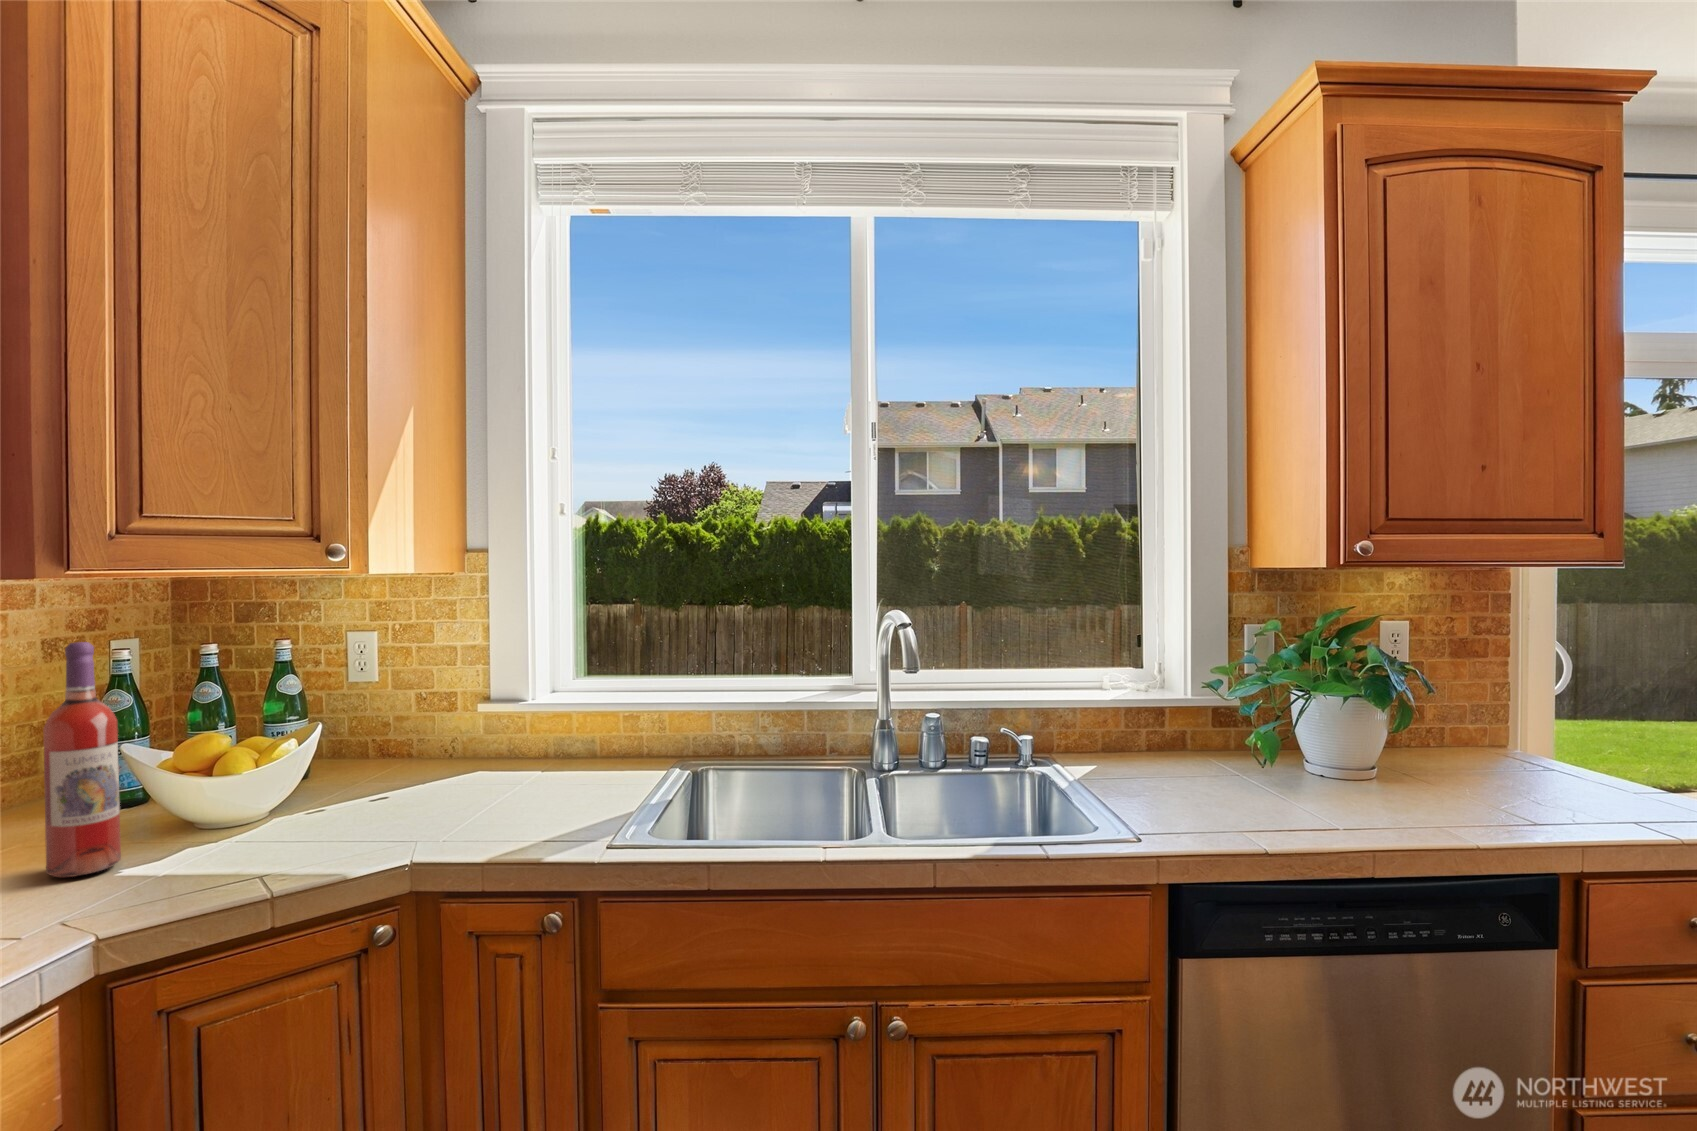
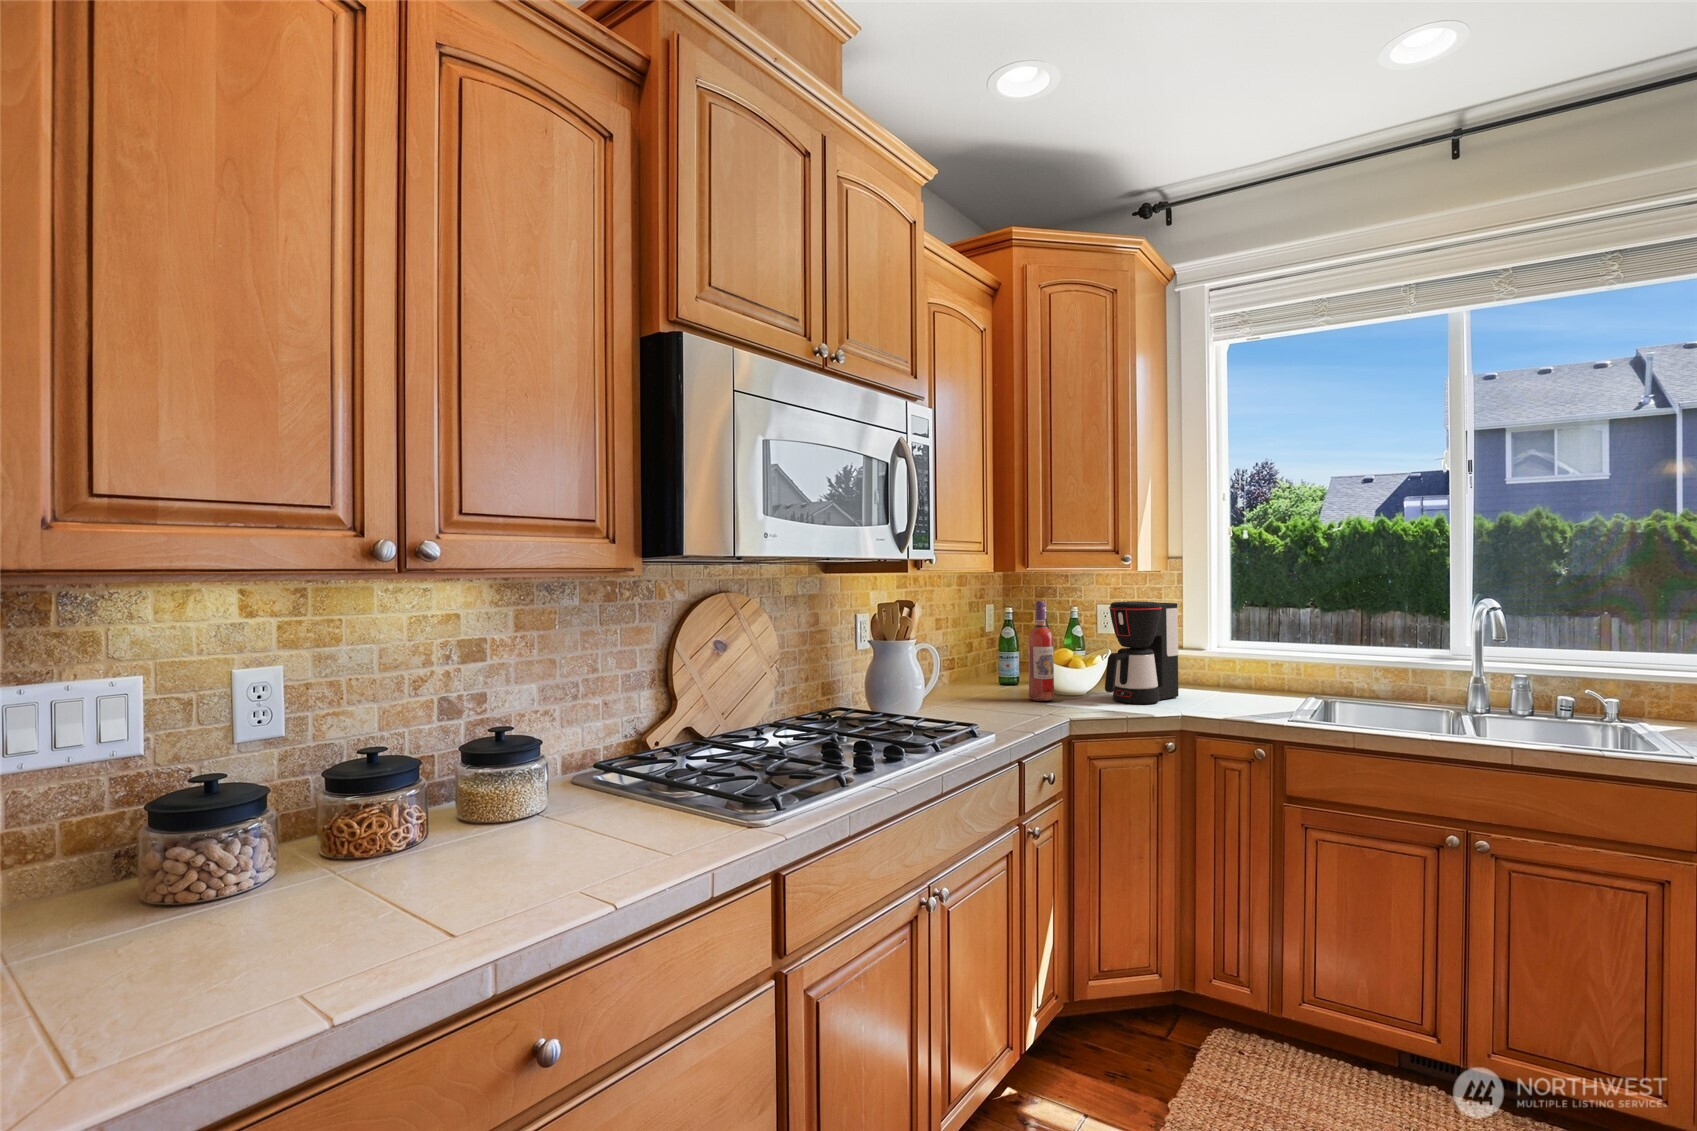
coffee maker: none [244,631,440,845] -> present [1105,601,1178,704]

